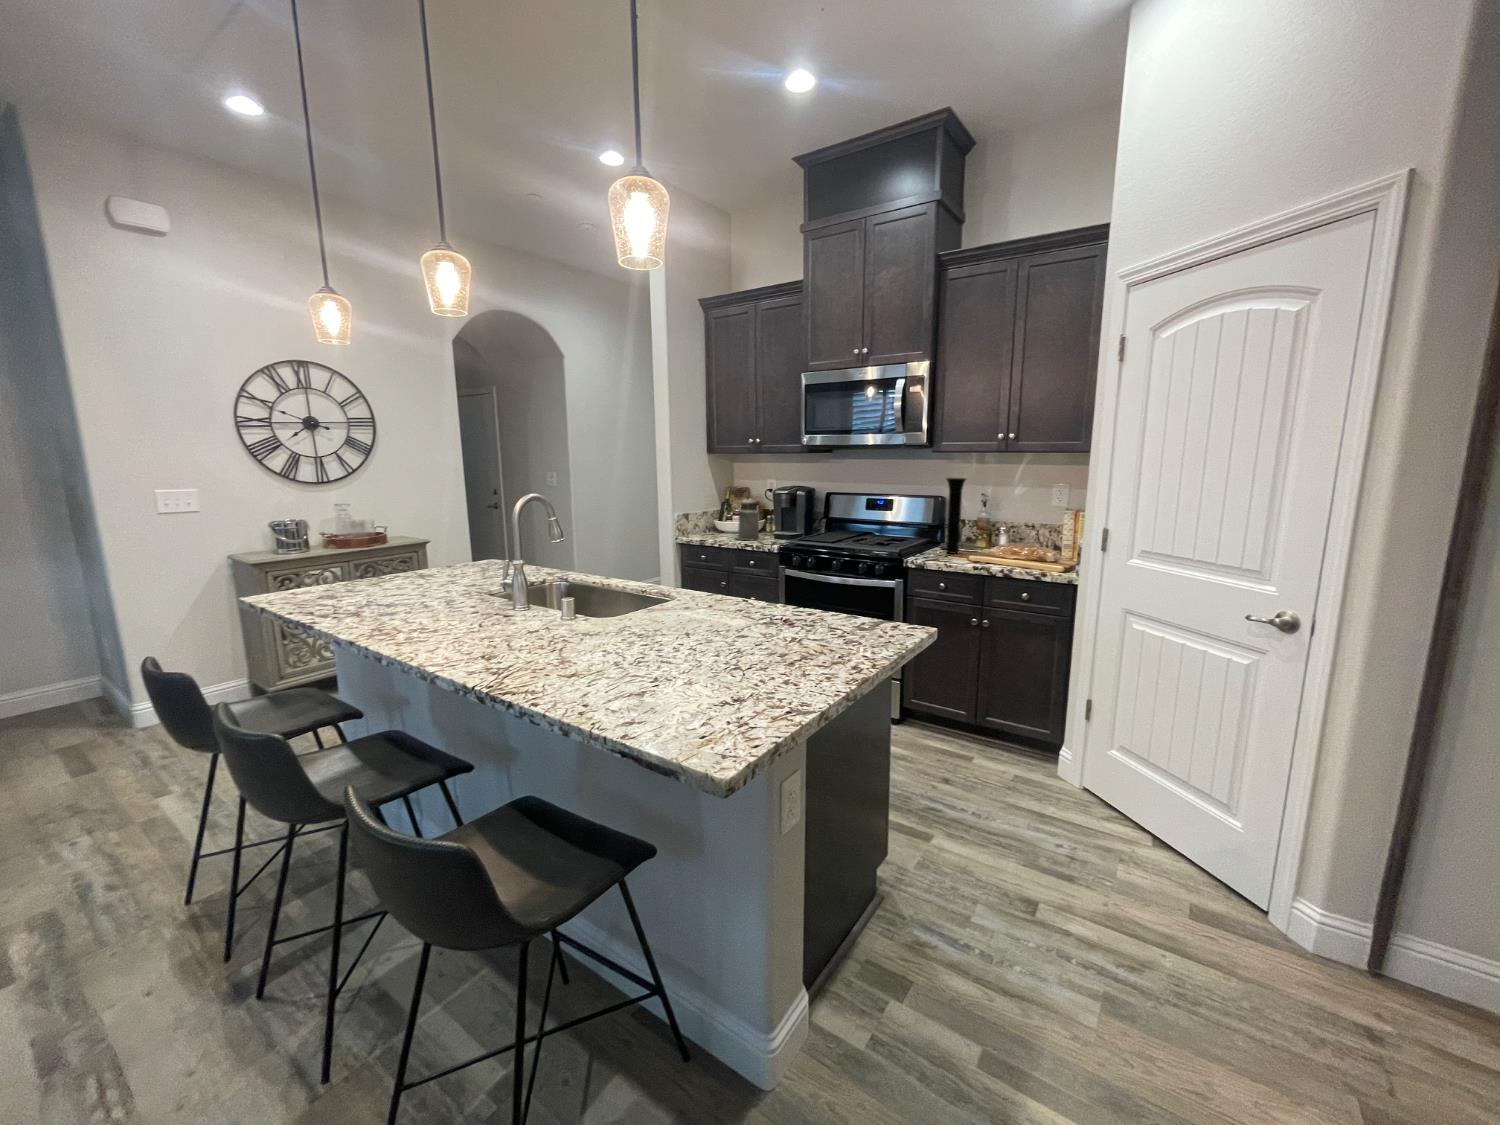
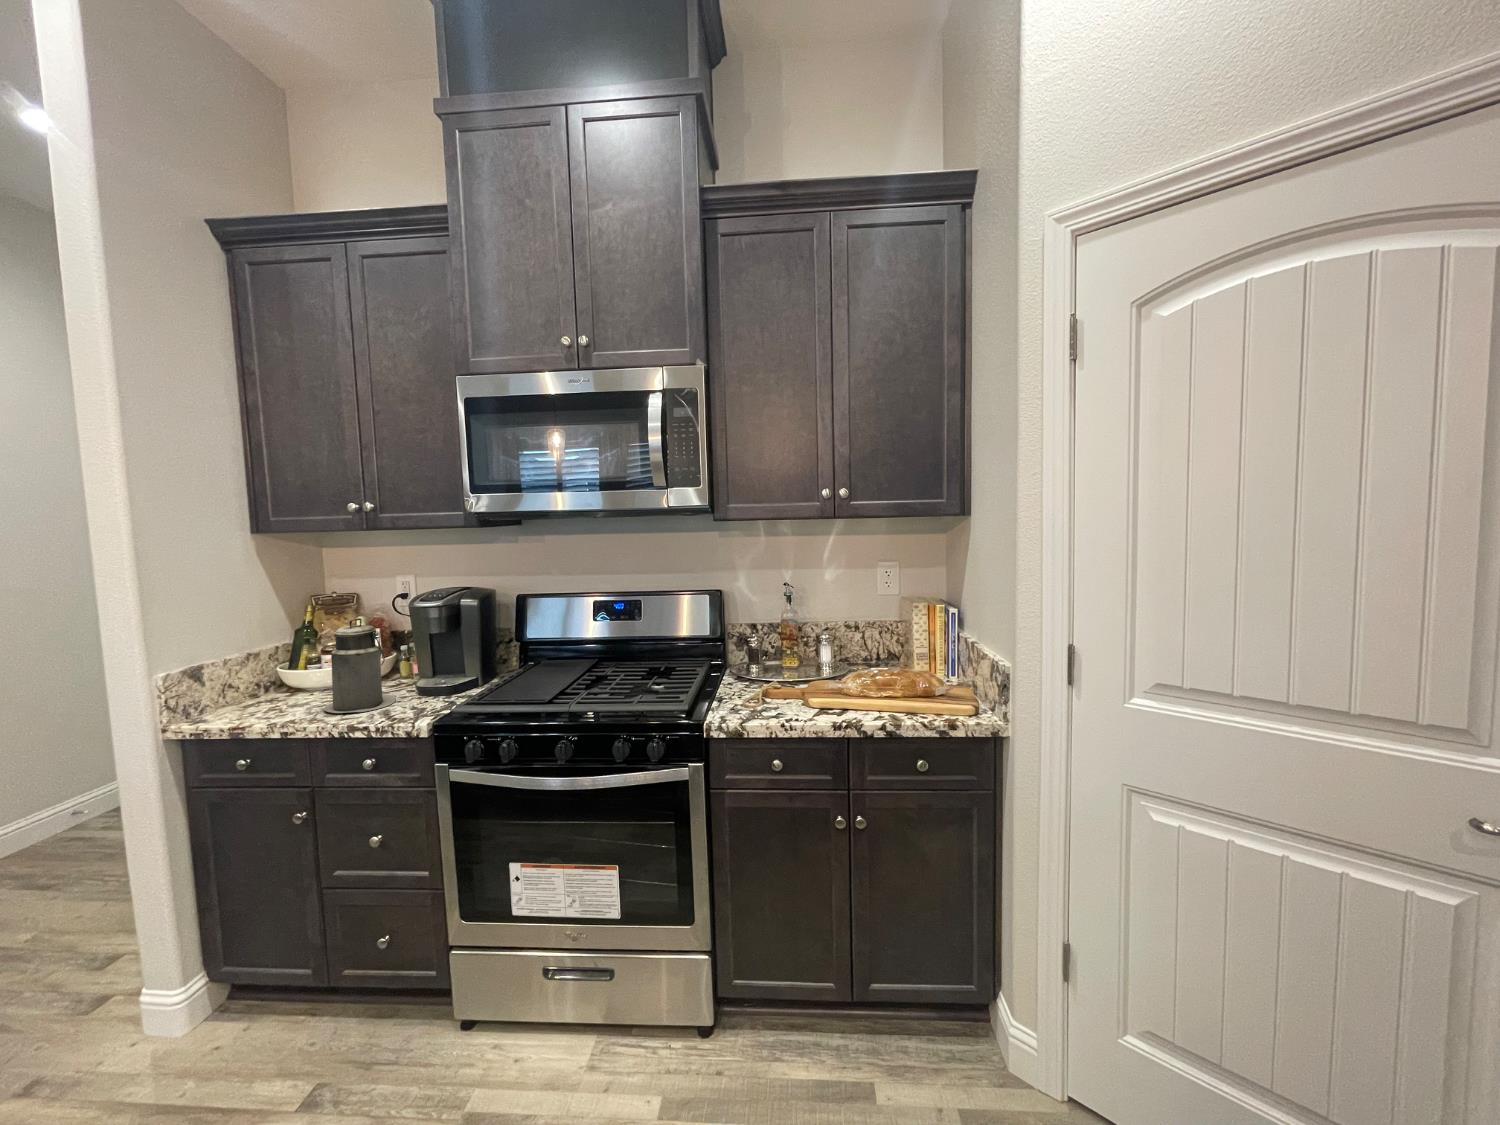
vase: present [946,478,966,554] -> none [743,562,778,692]

